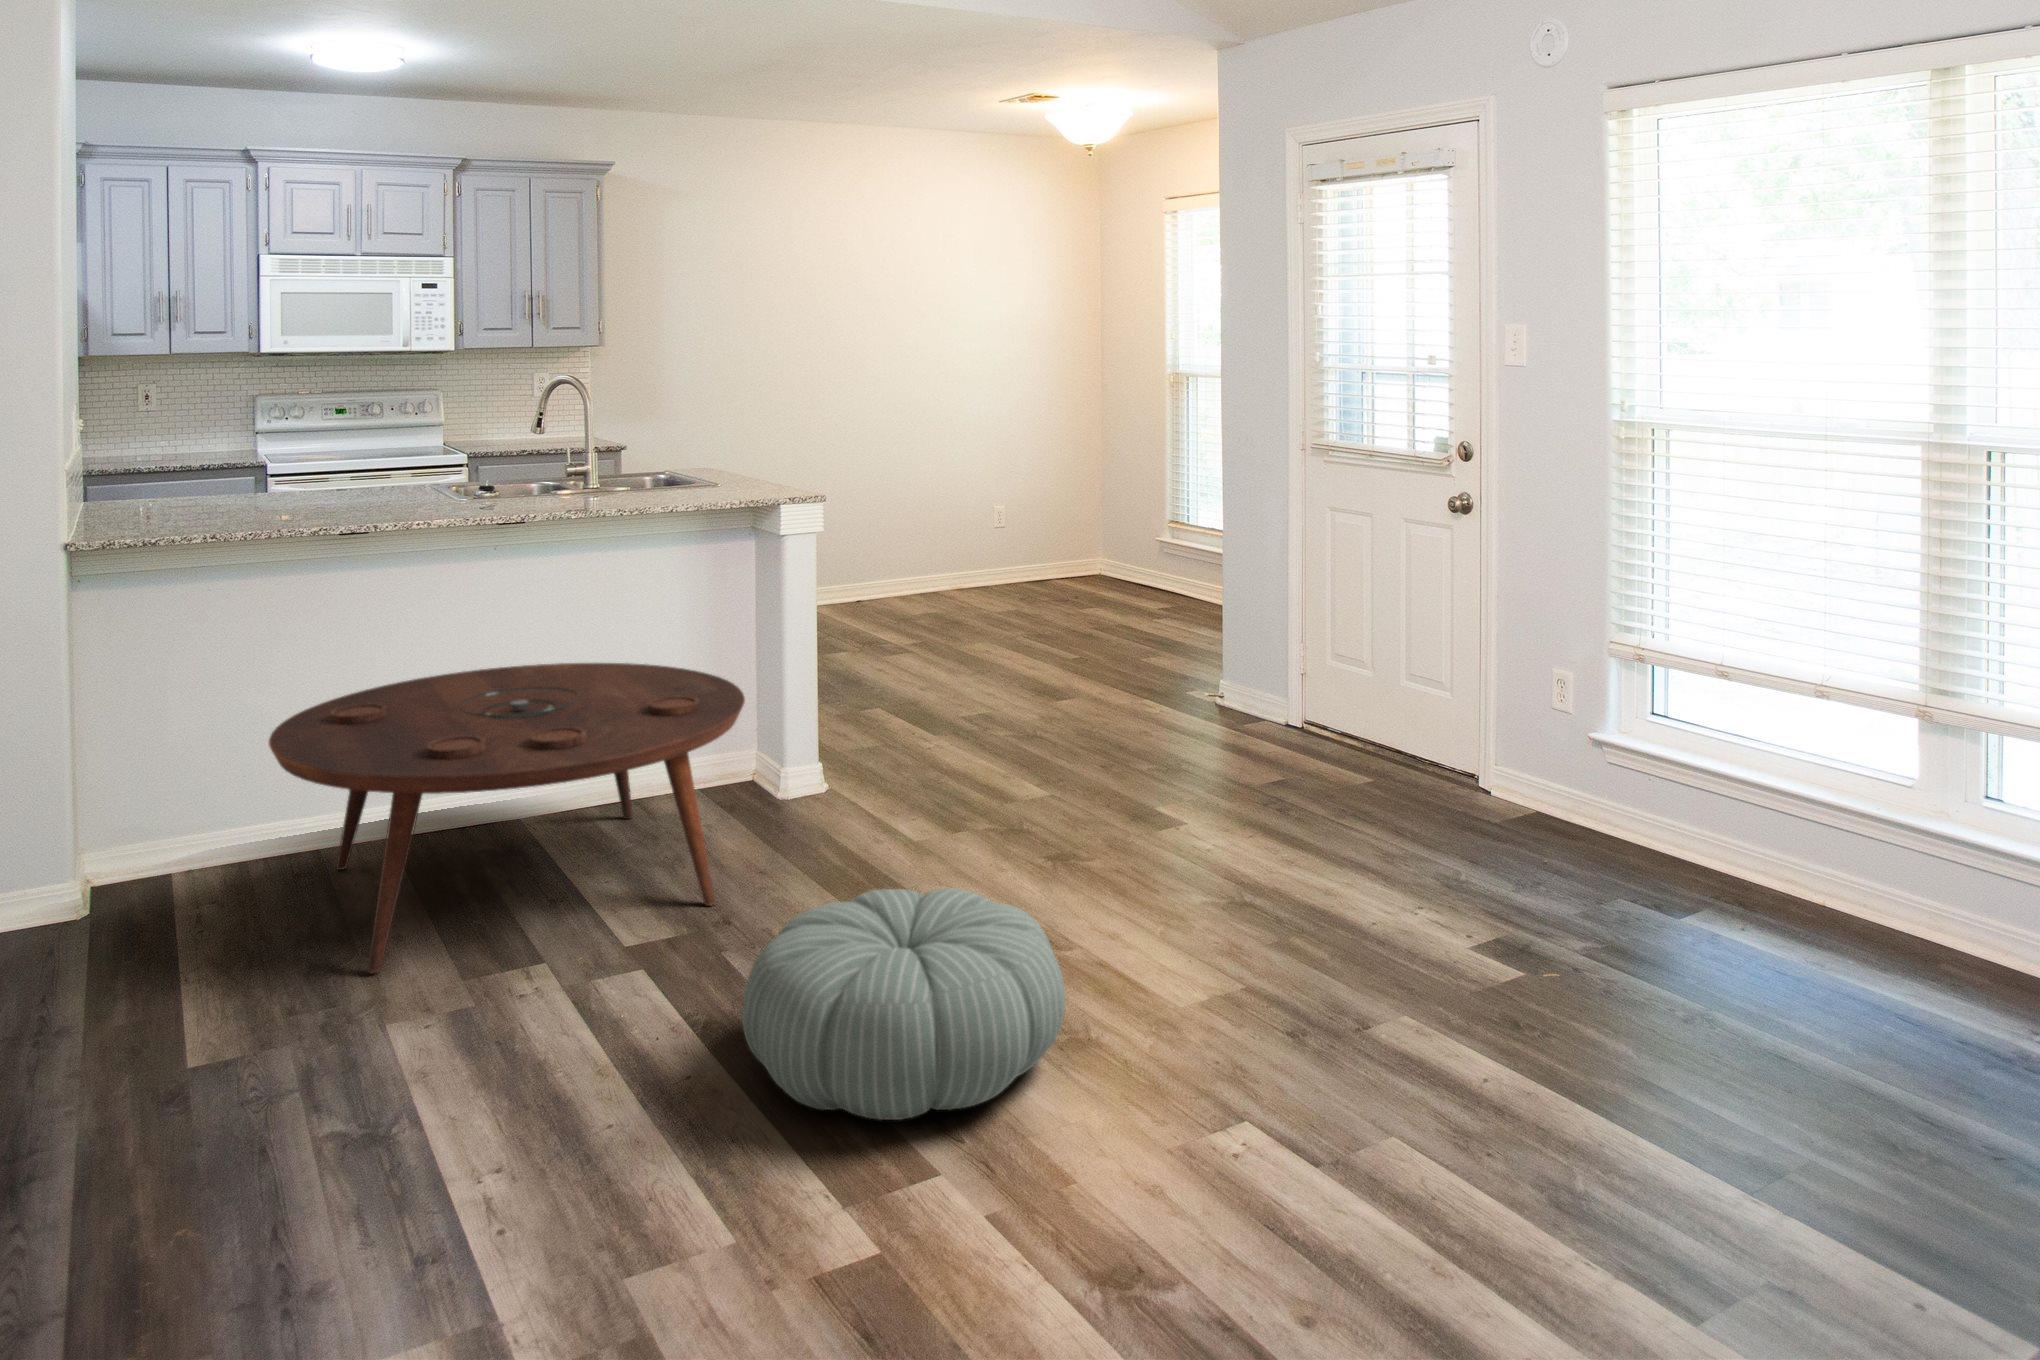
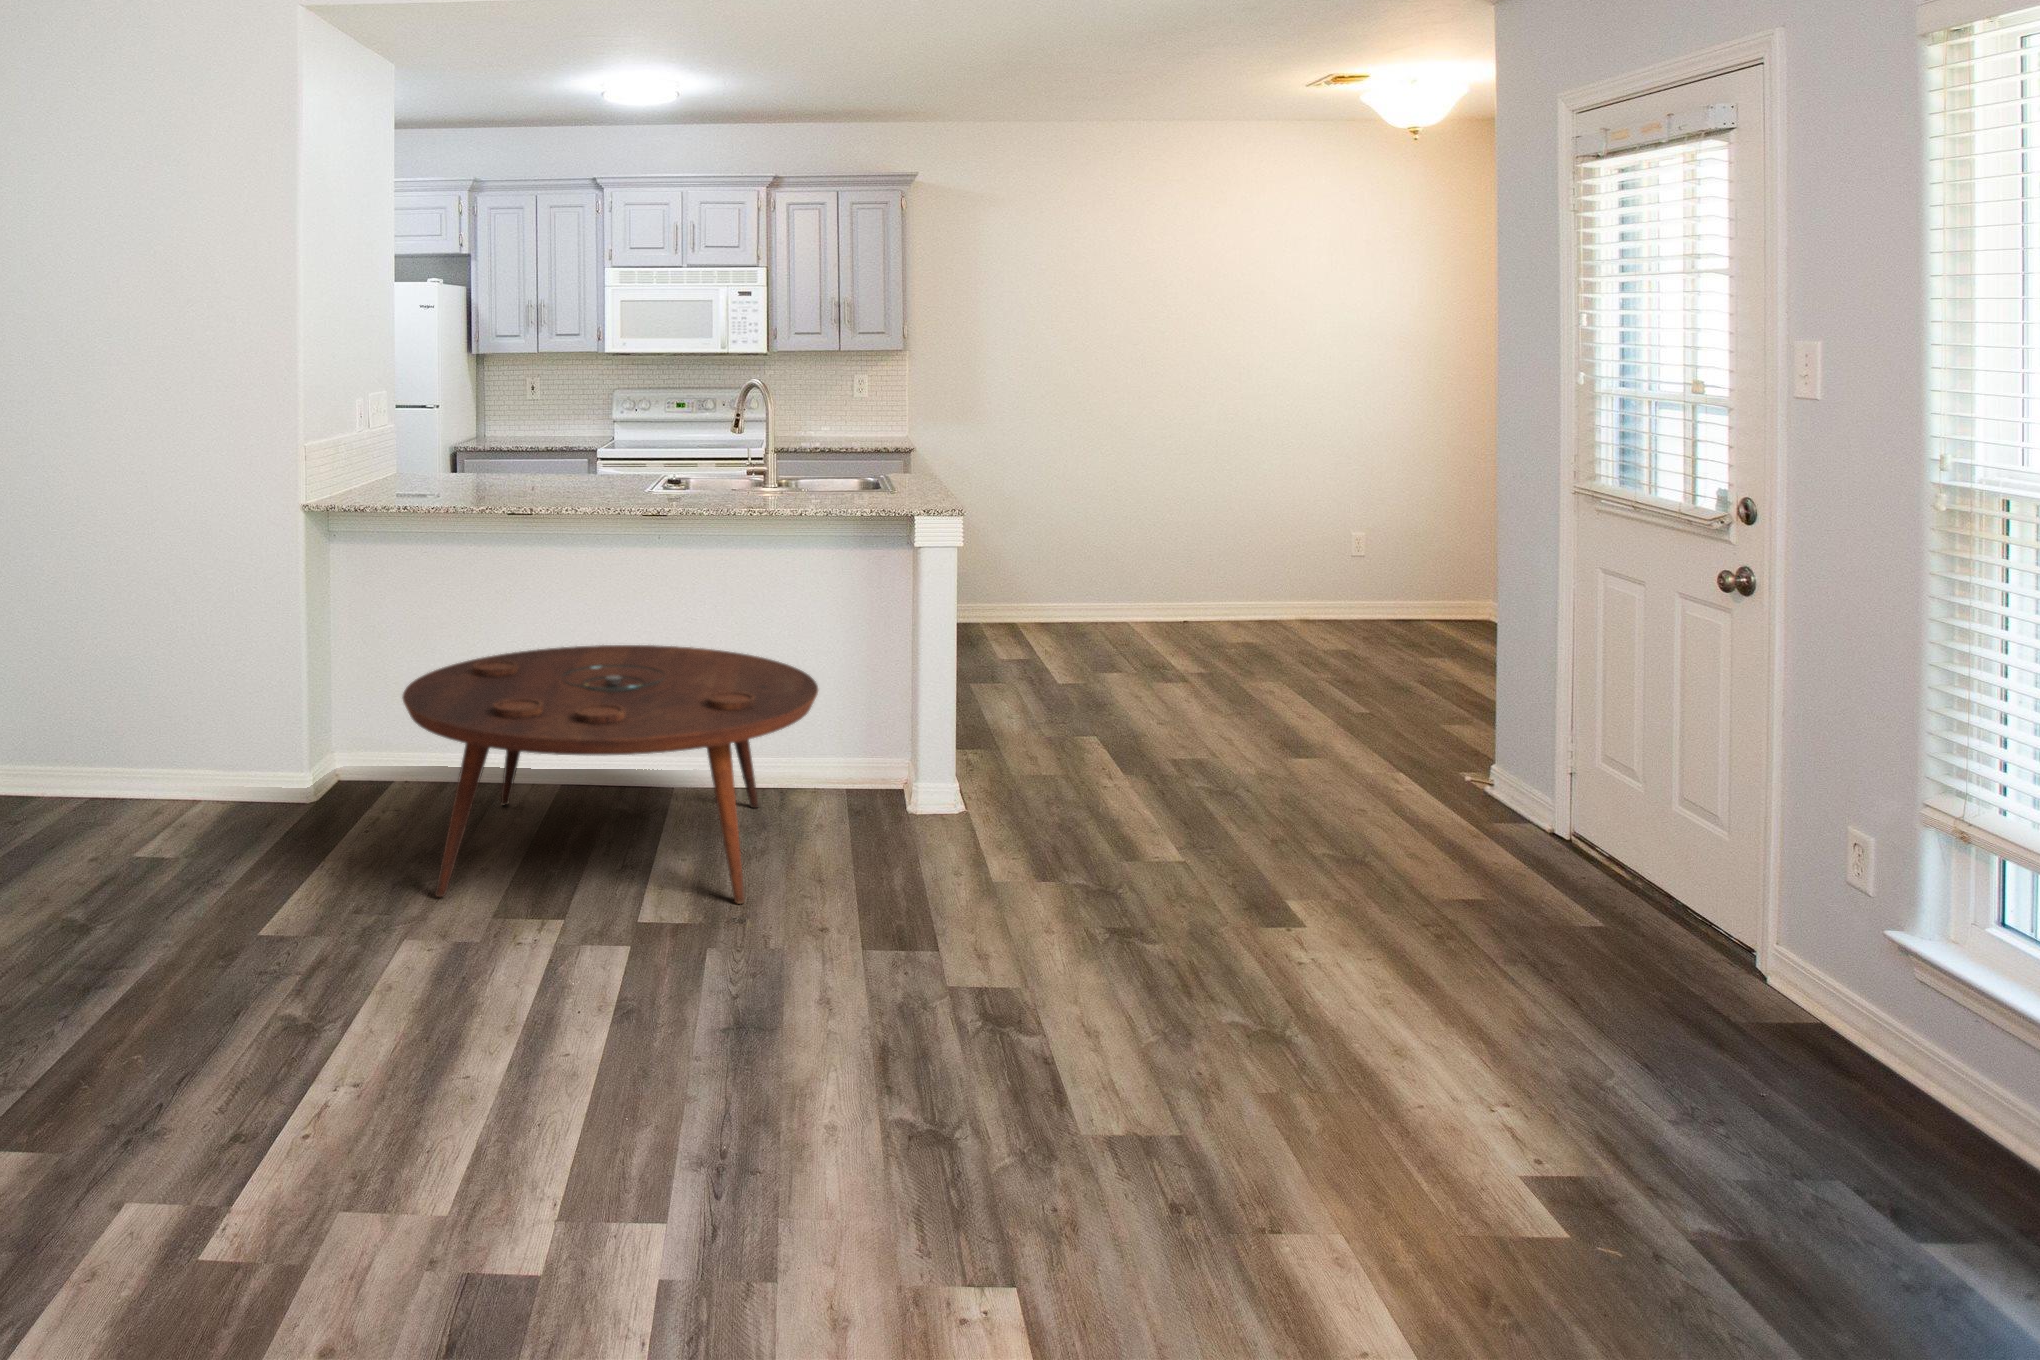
pouf: present [742,888,1065,1120] -> none [585,916,918,1163]

